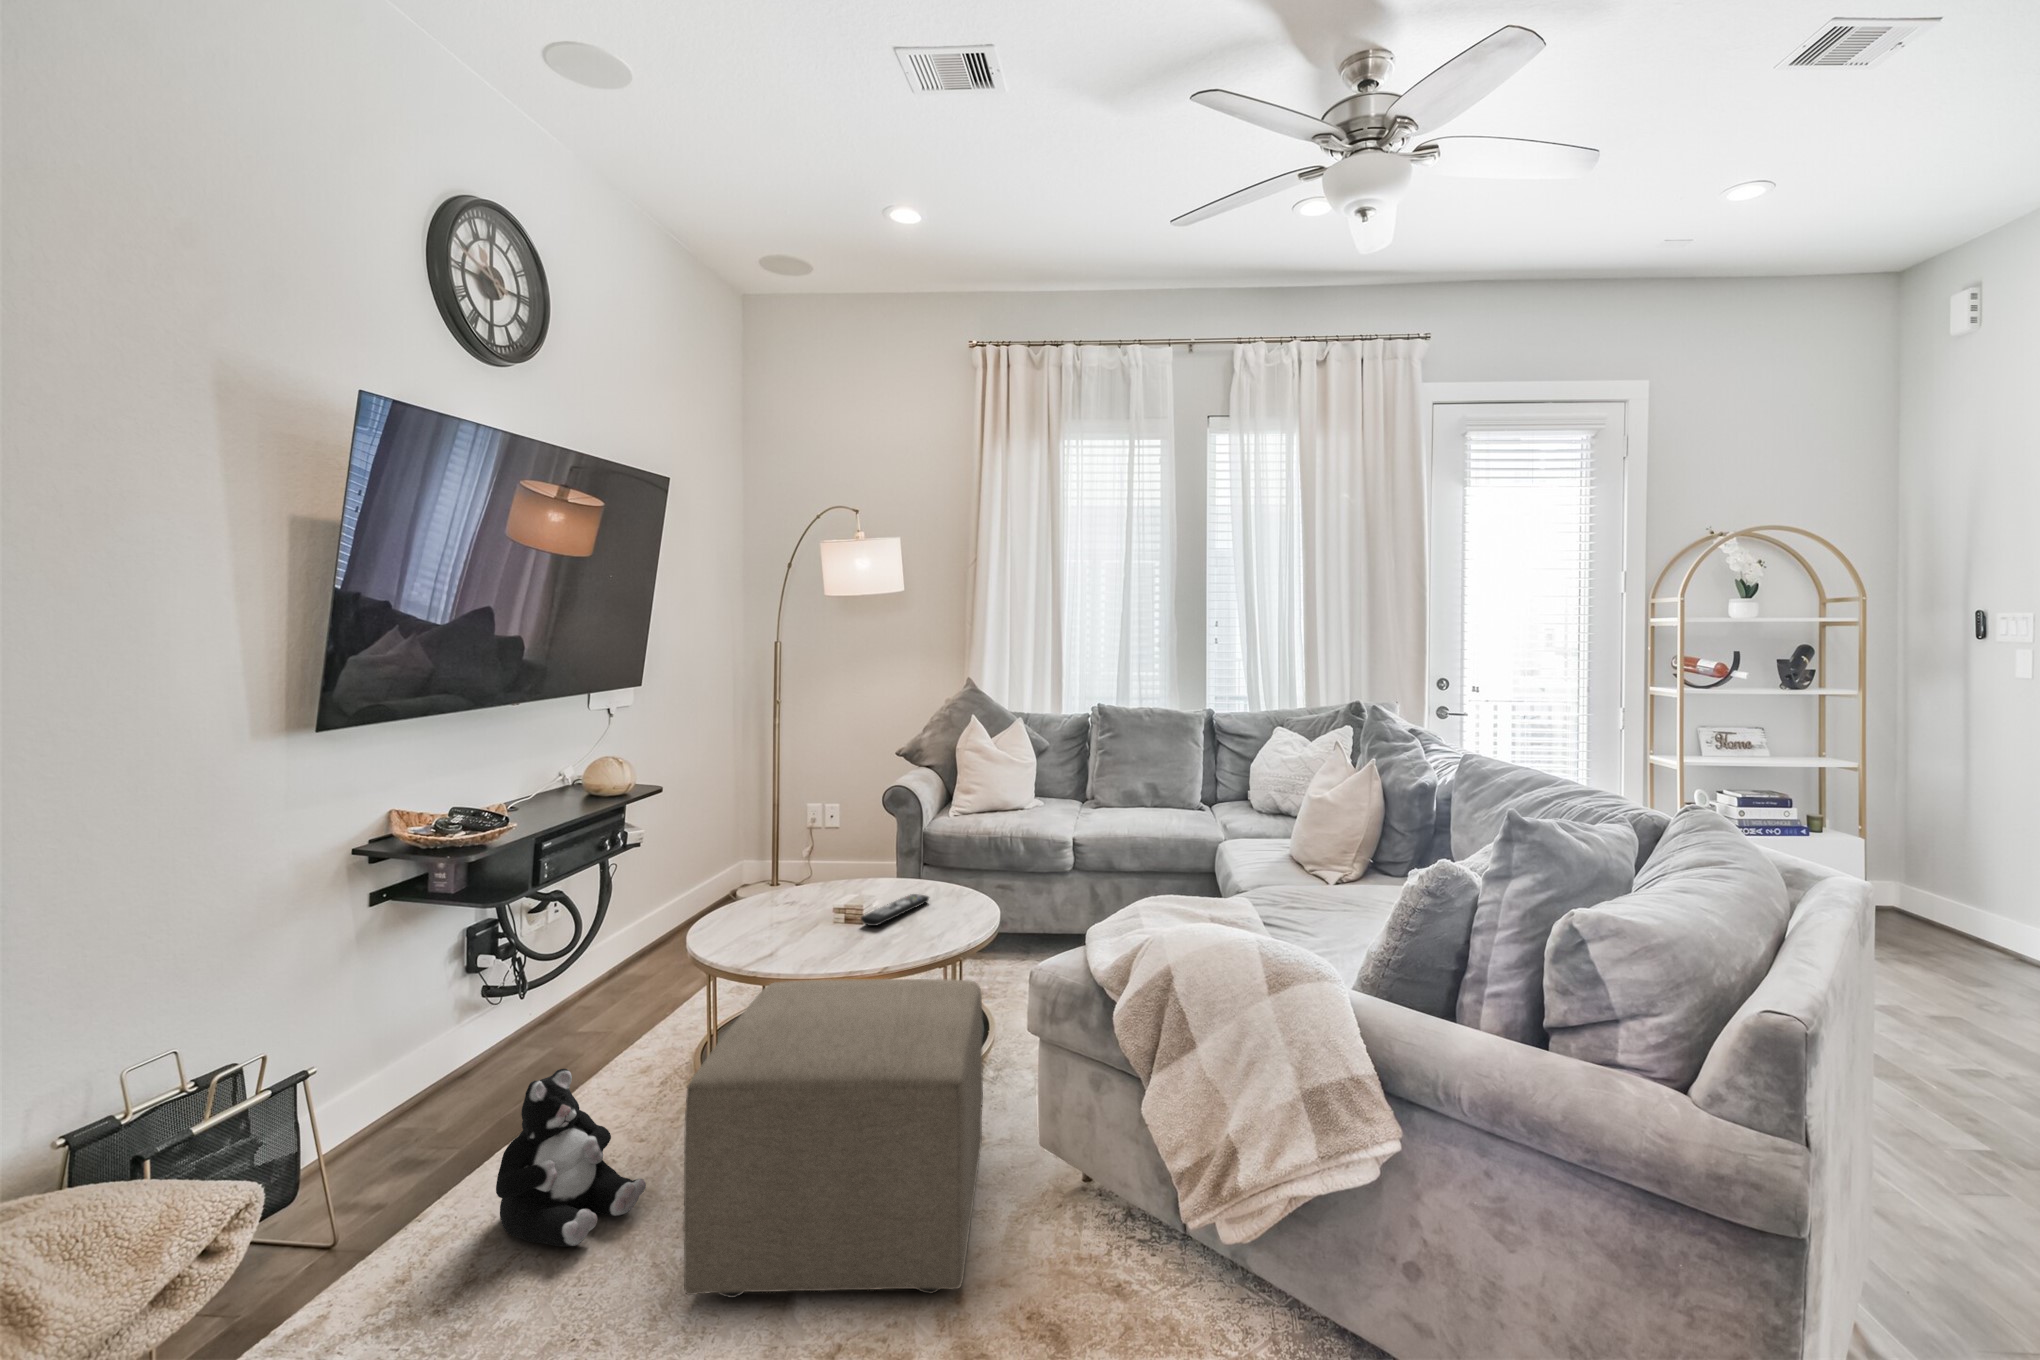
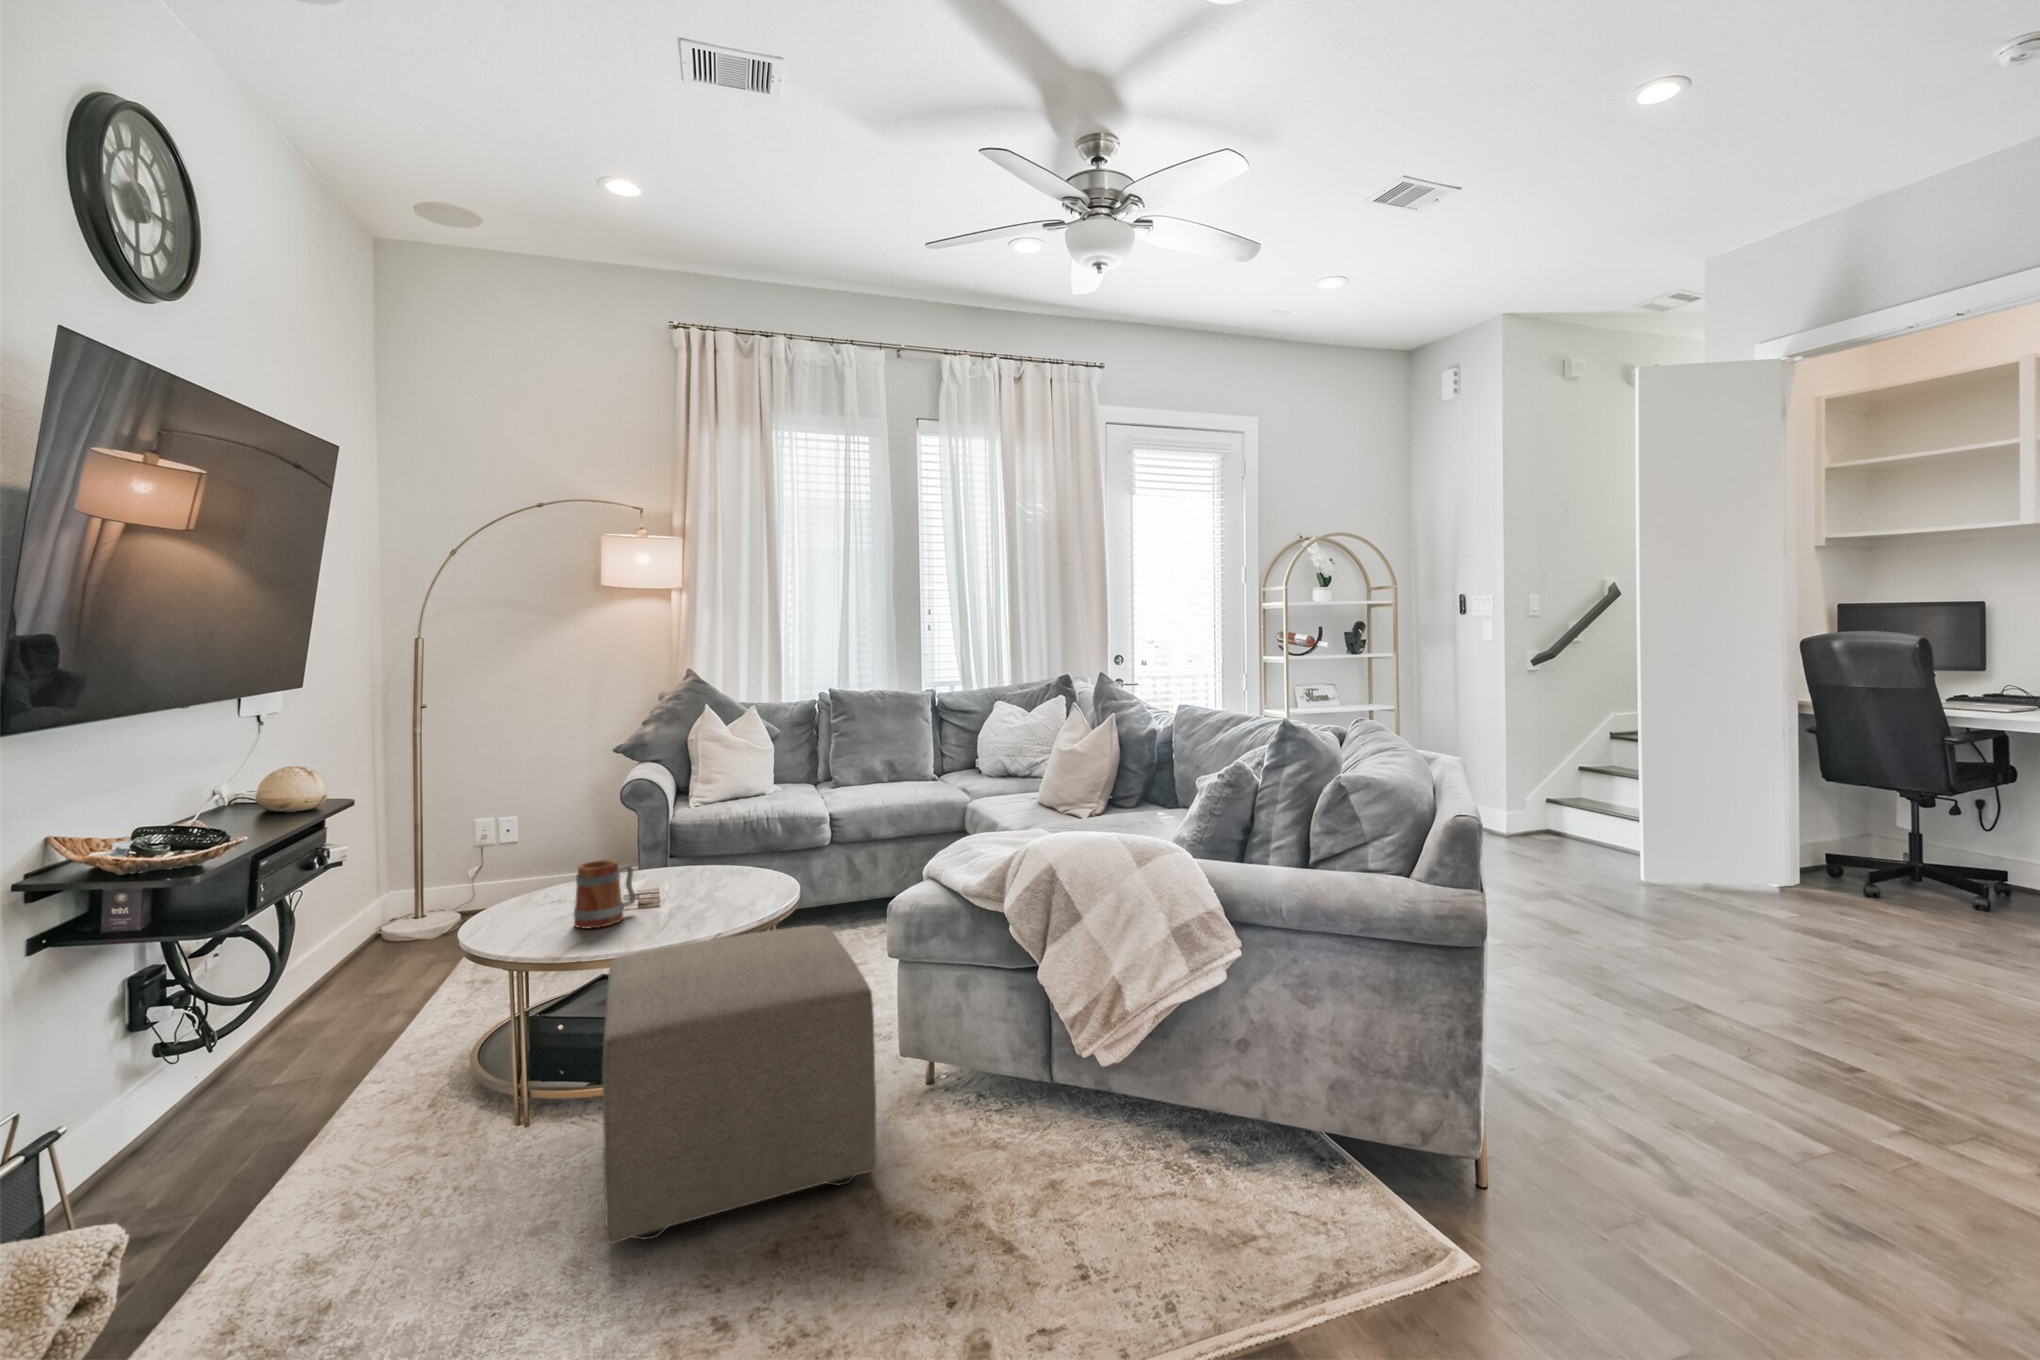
mug: none [765,877,824,945] -> present [574,860,636,928]
remote control: present [861,894,929,926] -> none [671,869,728,900]
plush toy: present [496,1069,646,1247] -> none [320,1079,501,1264]

